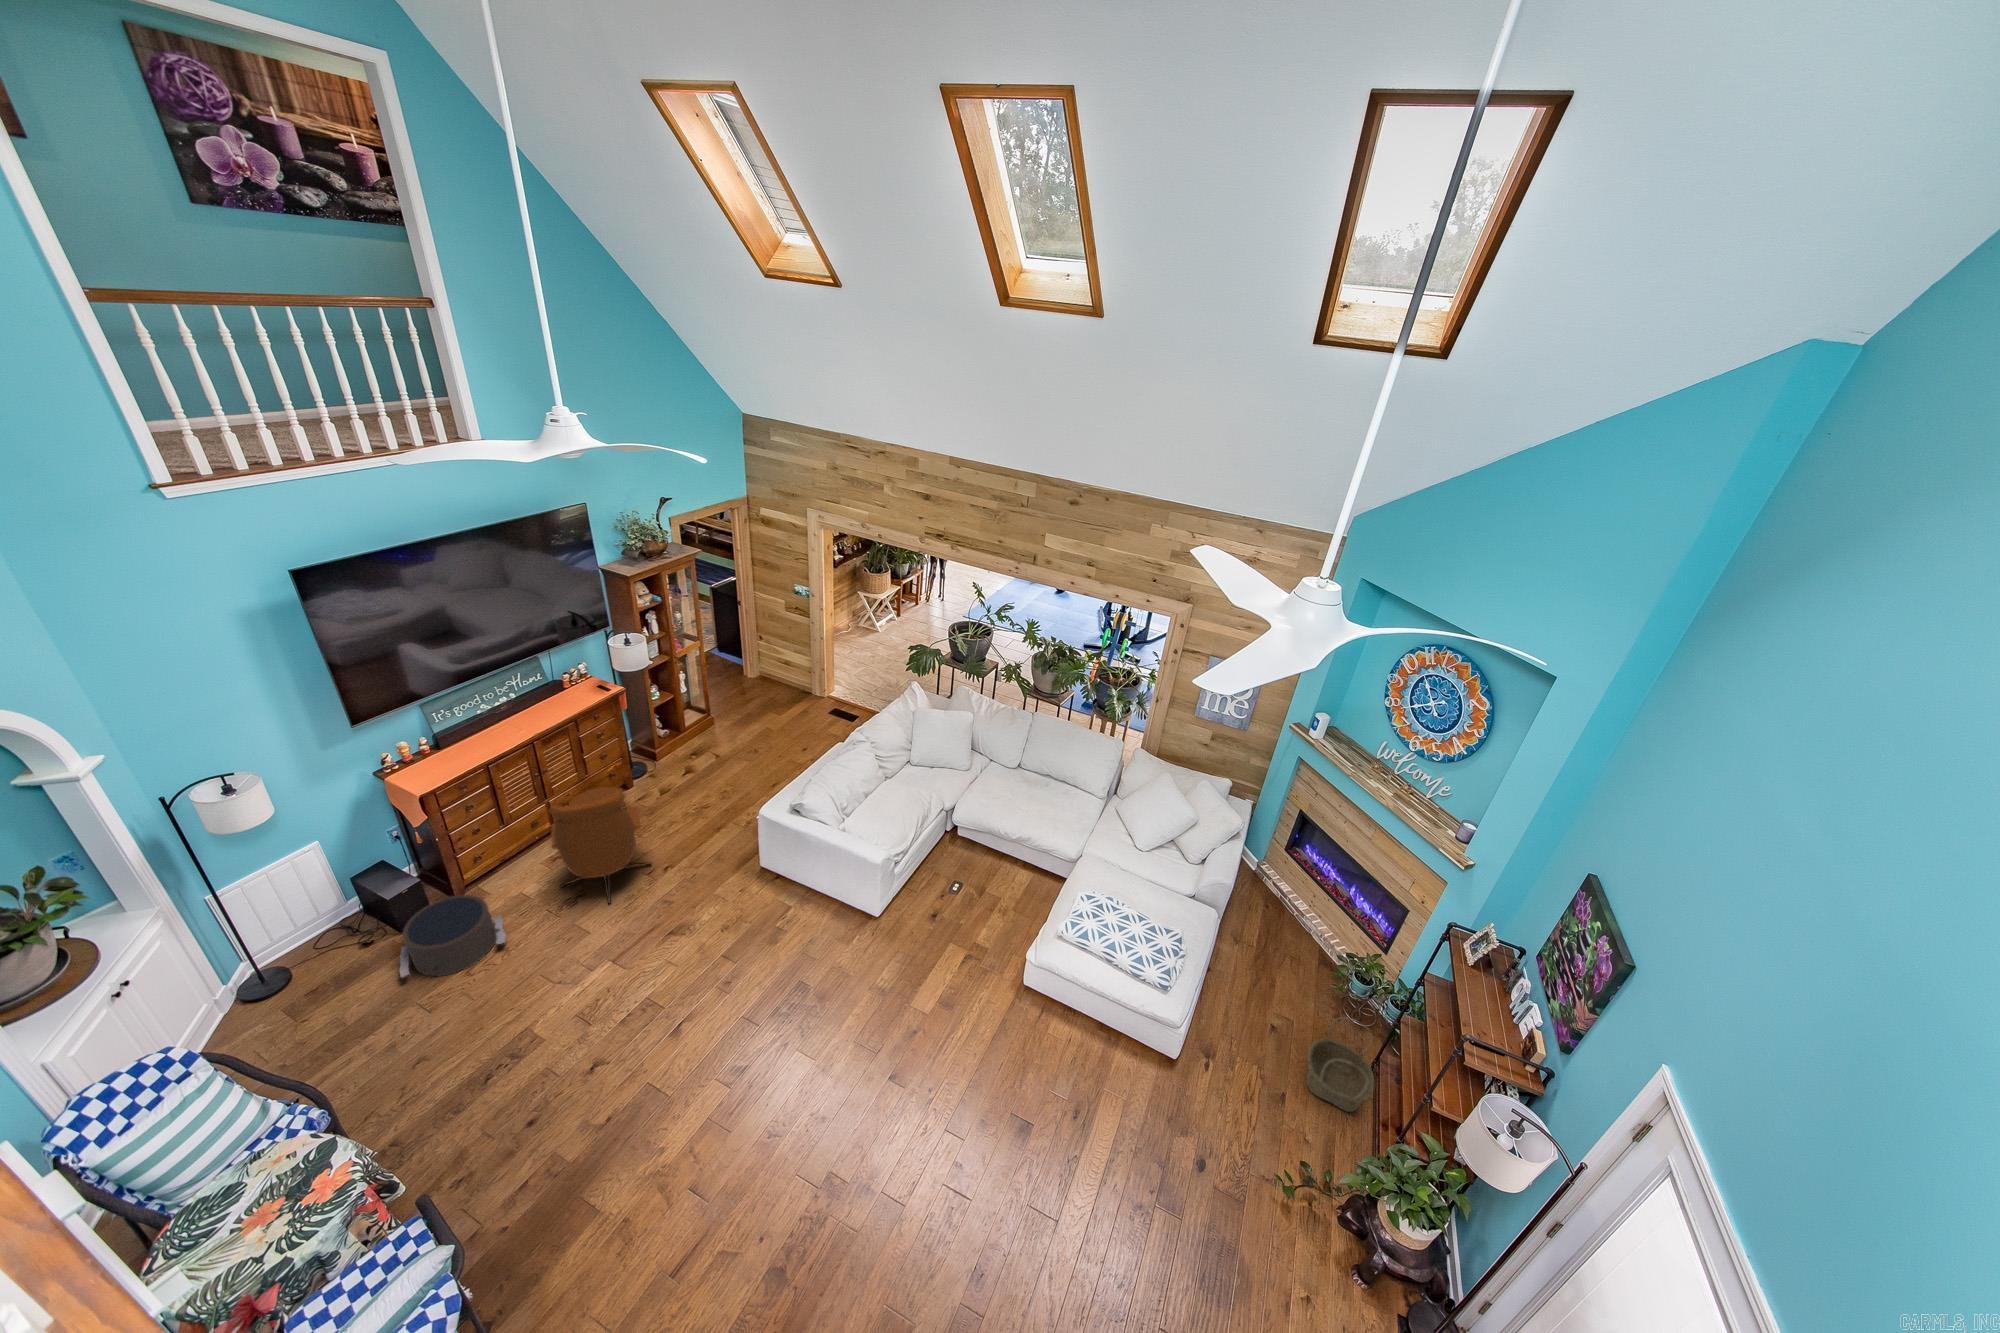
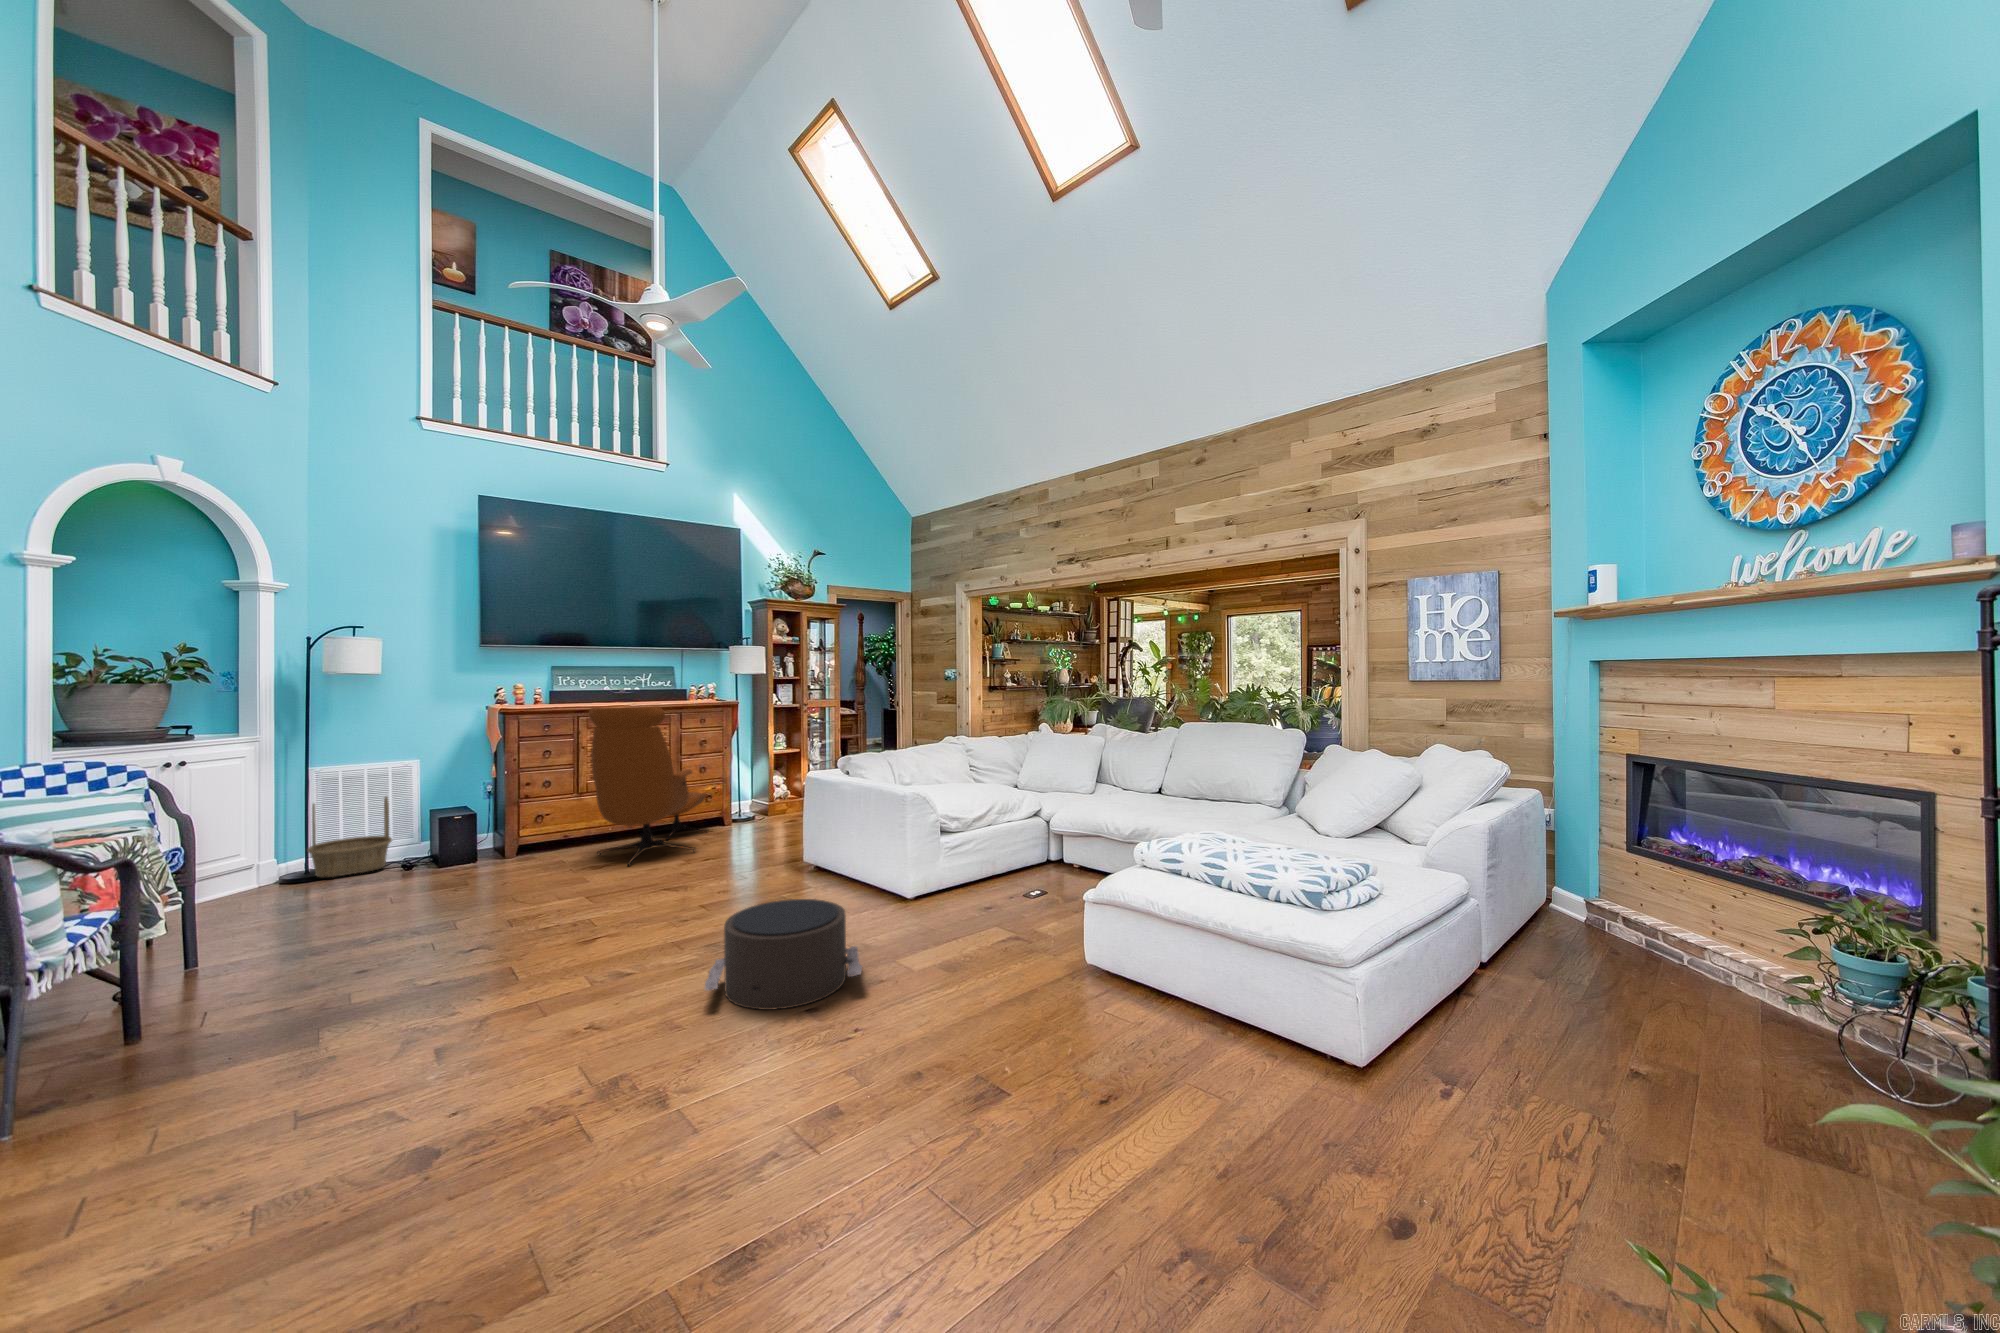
pouf: present [400,895,506,977] -> present [705,899,862,1010]
basket: present [1306,1017,1374,1112] -> present [307,797,392,877]

